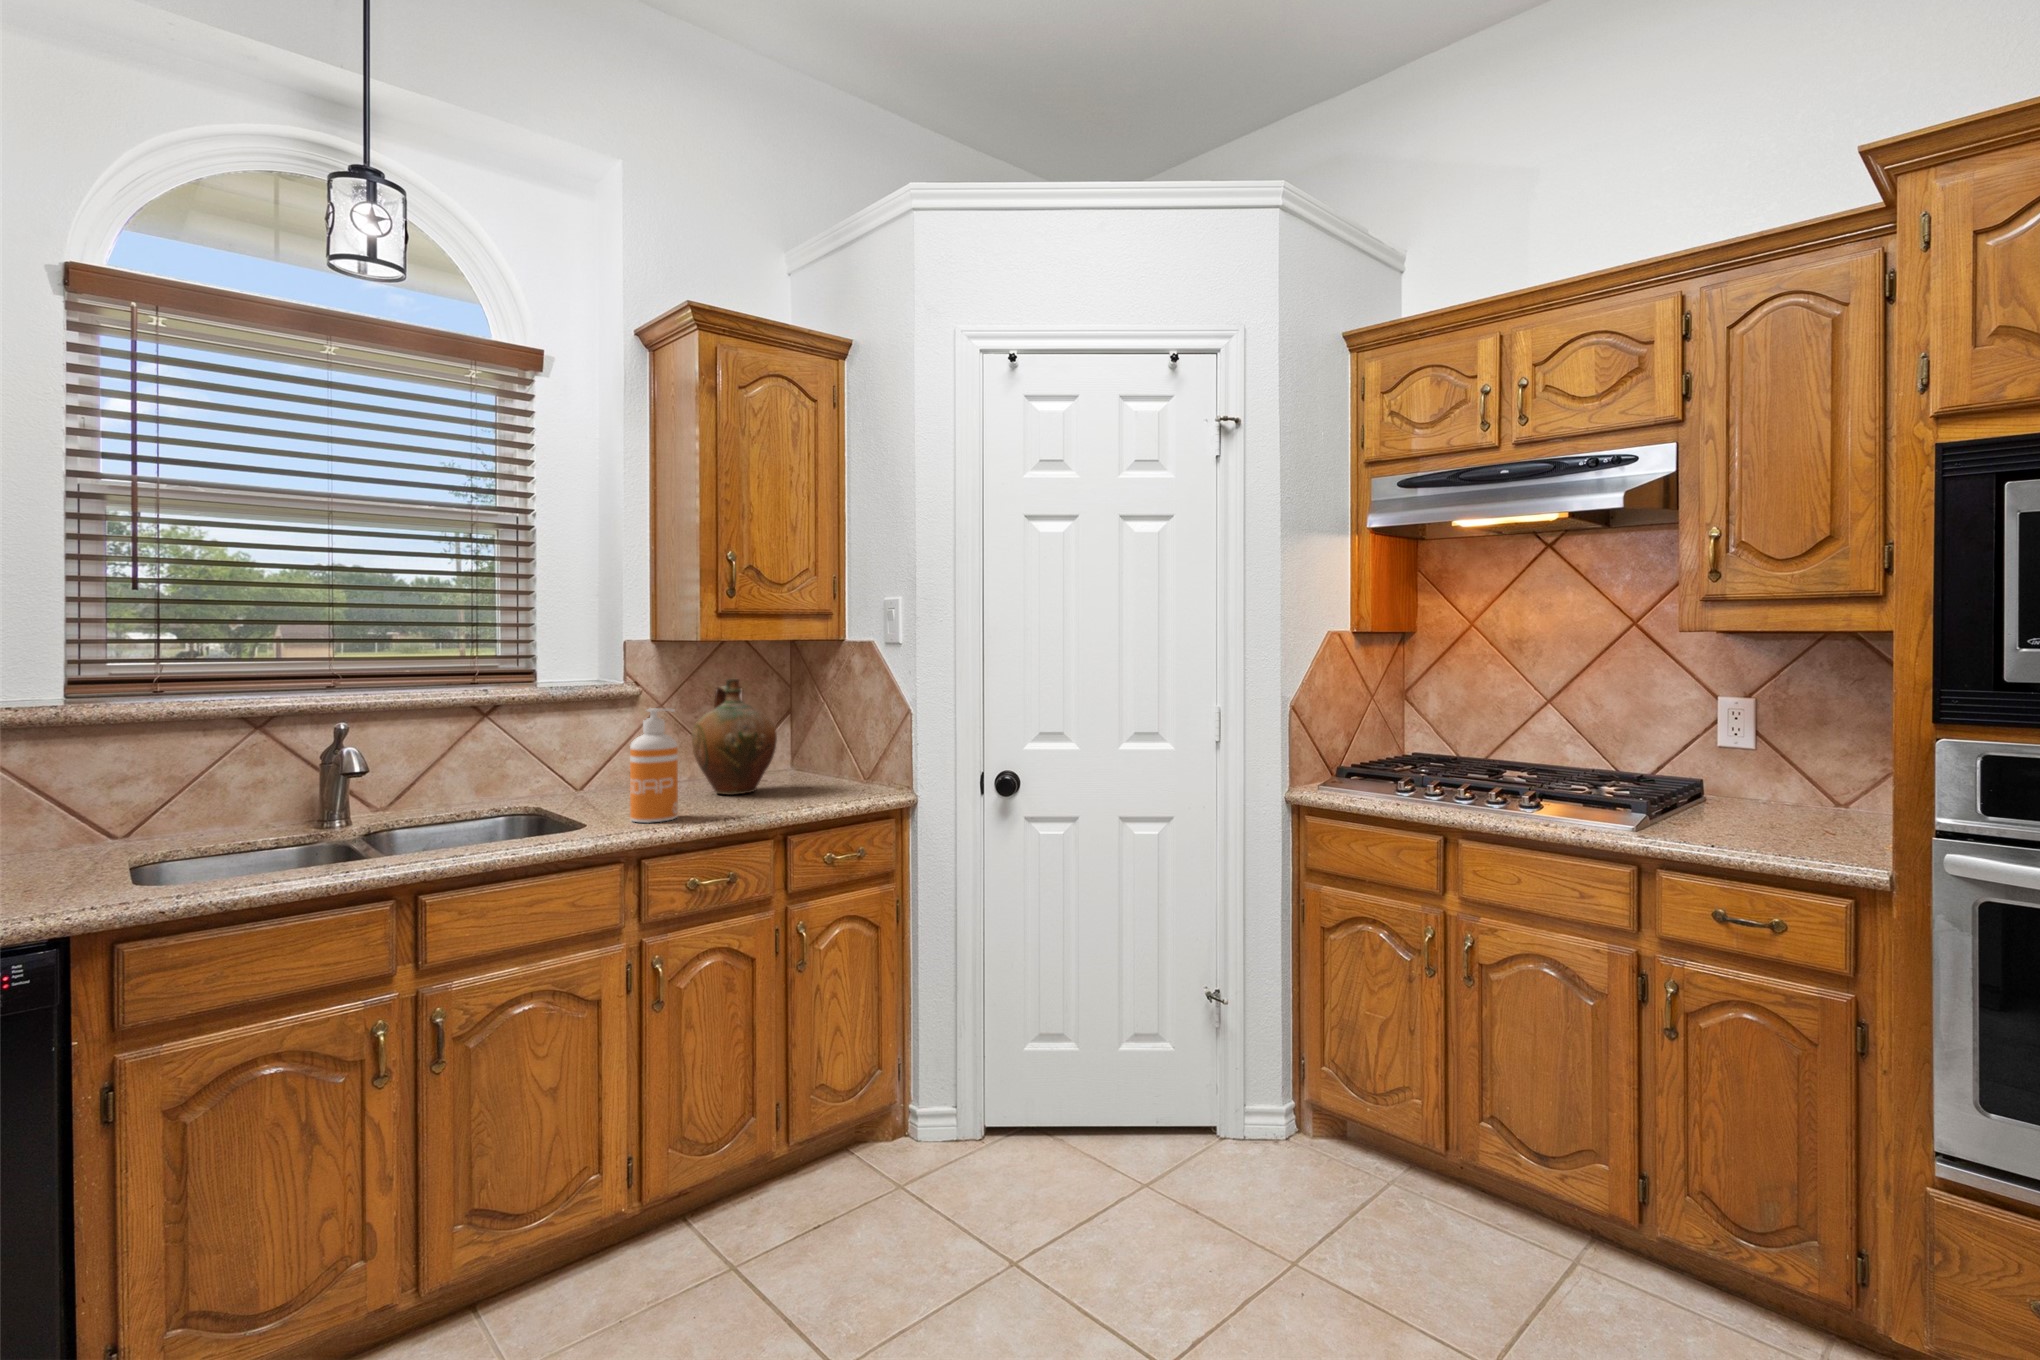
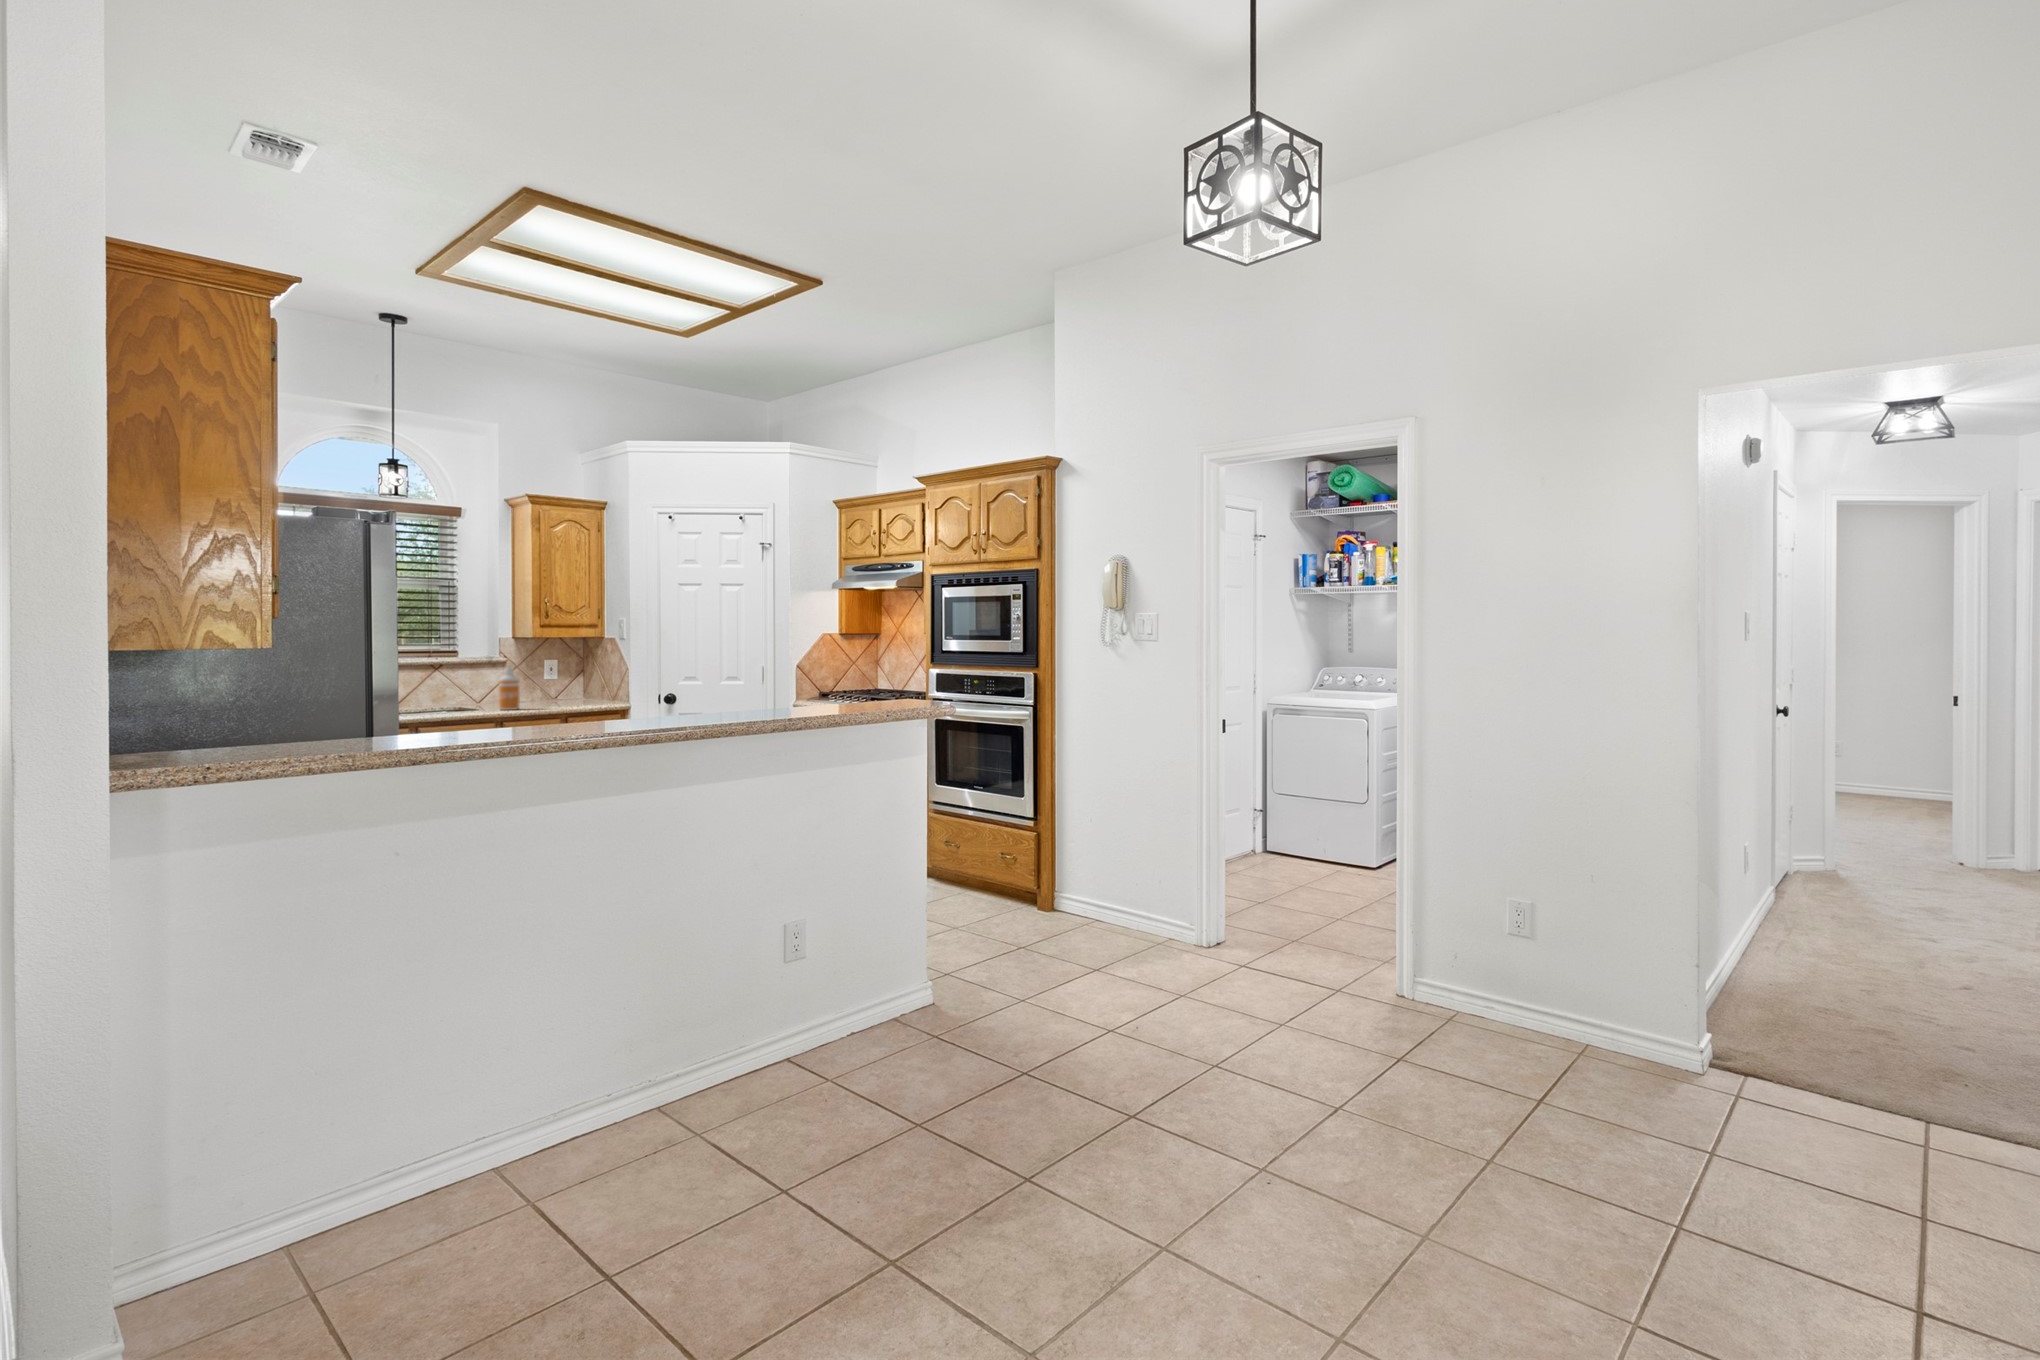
ceramic jug: present [692,679,777,795] -> none [529,654,569,705]

